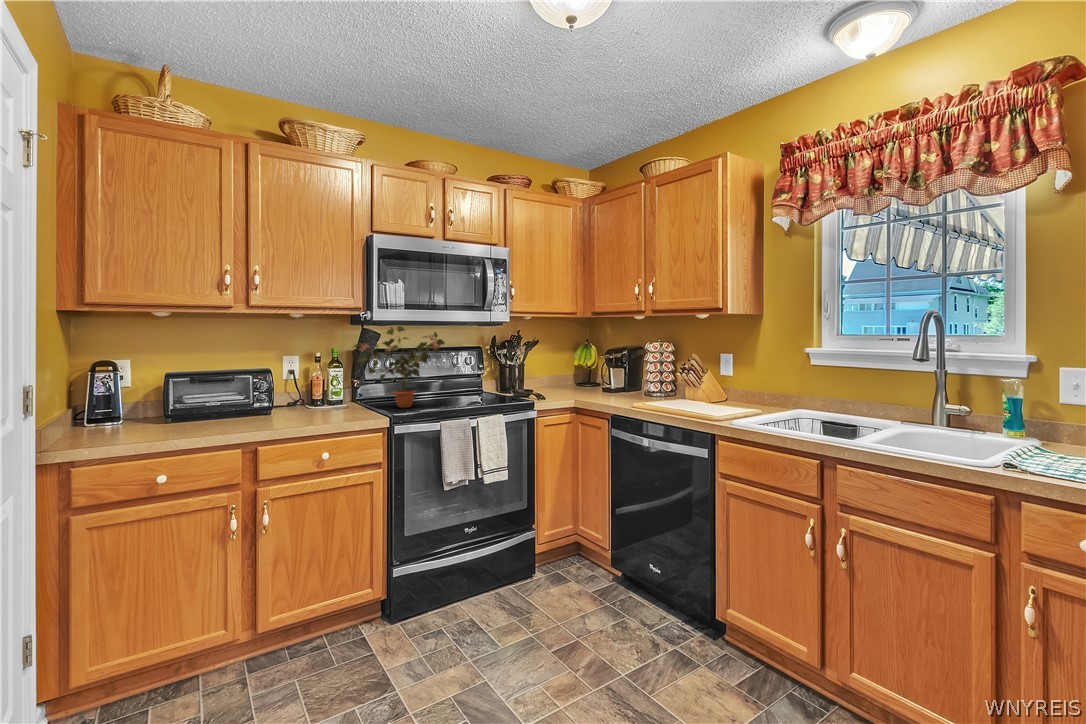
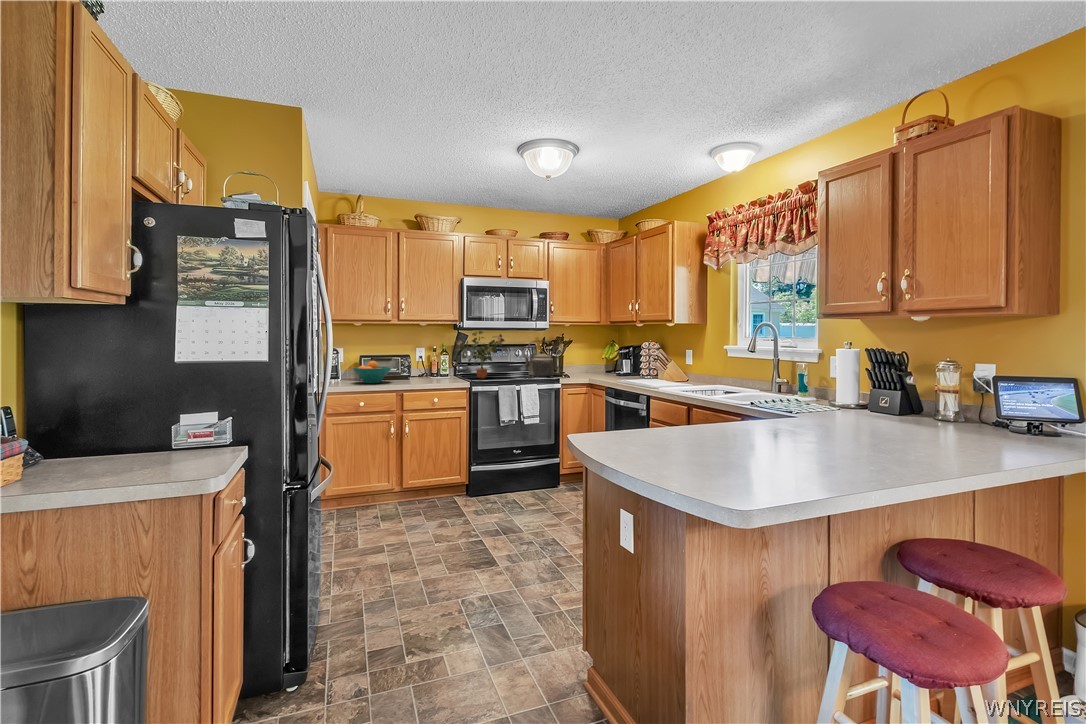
kettle: none [470,342,517,399] -> present [523,341,555,376]
fruit bowl: none [148,385,235,430] -> present [353,361,391,383]

